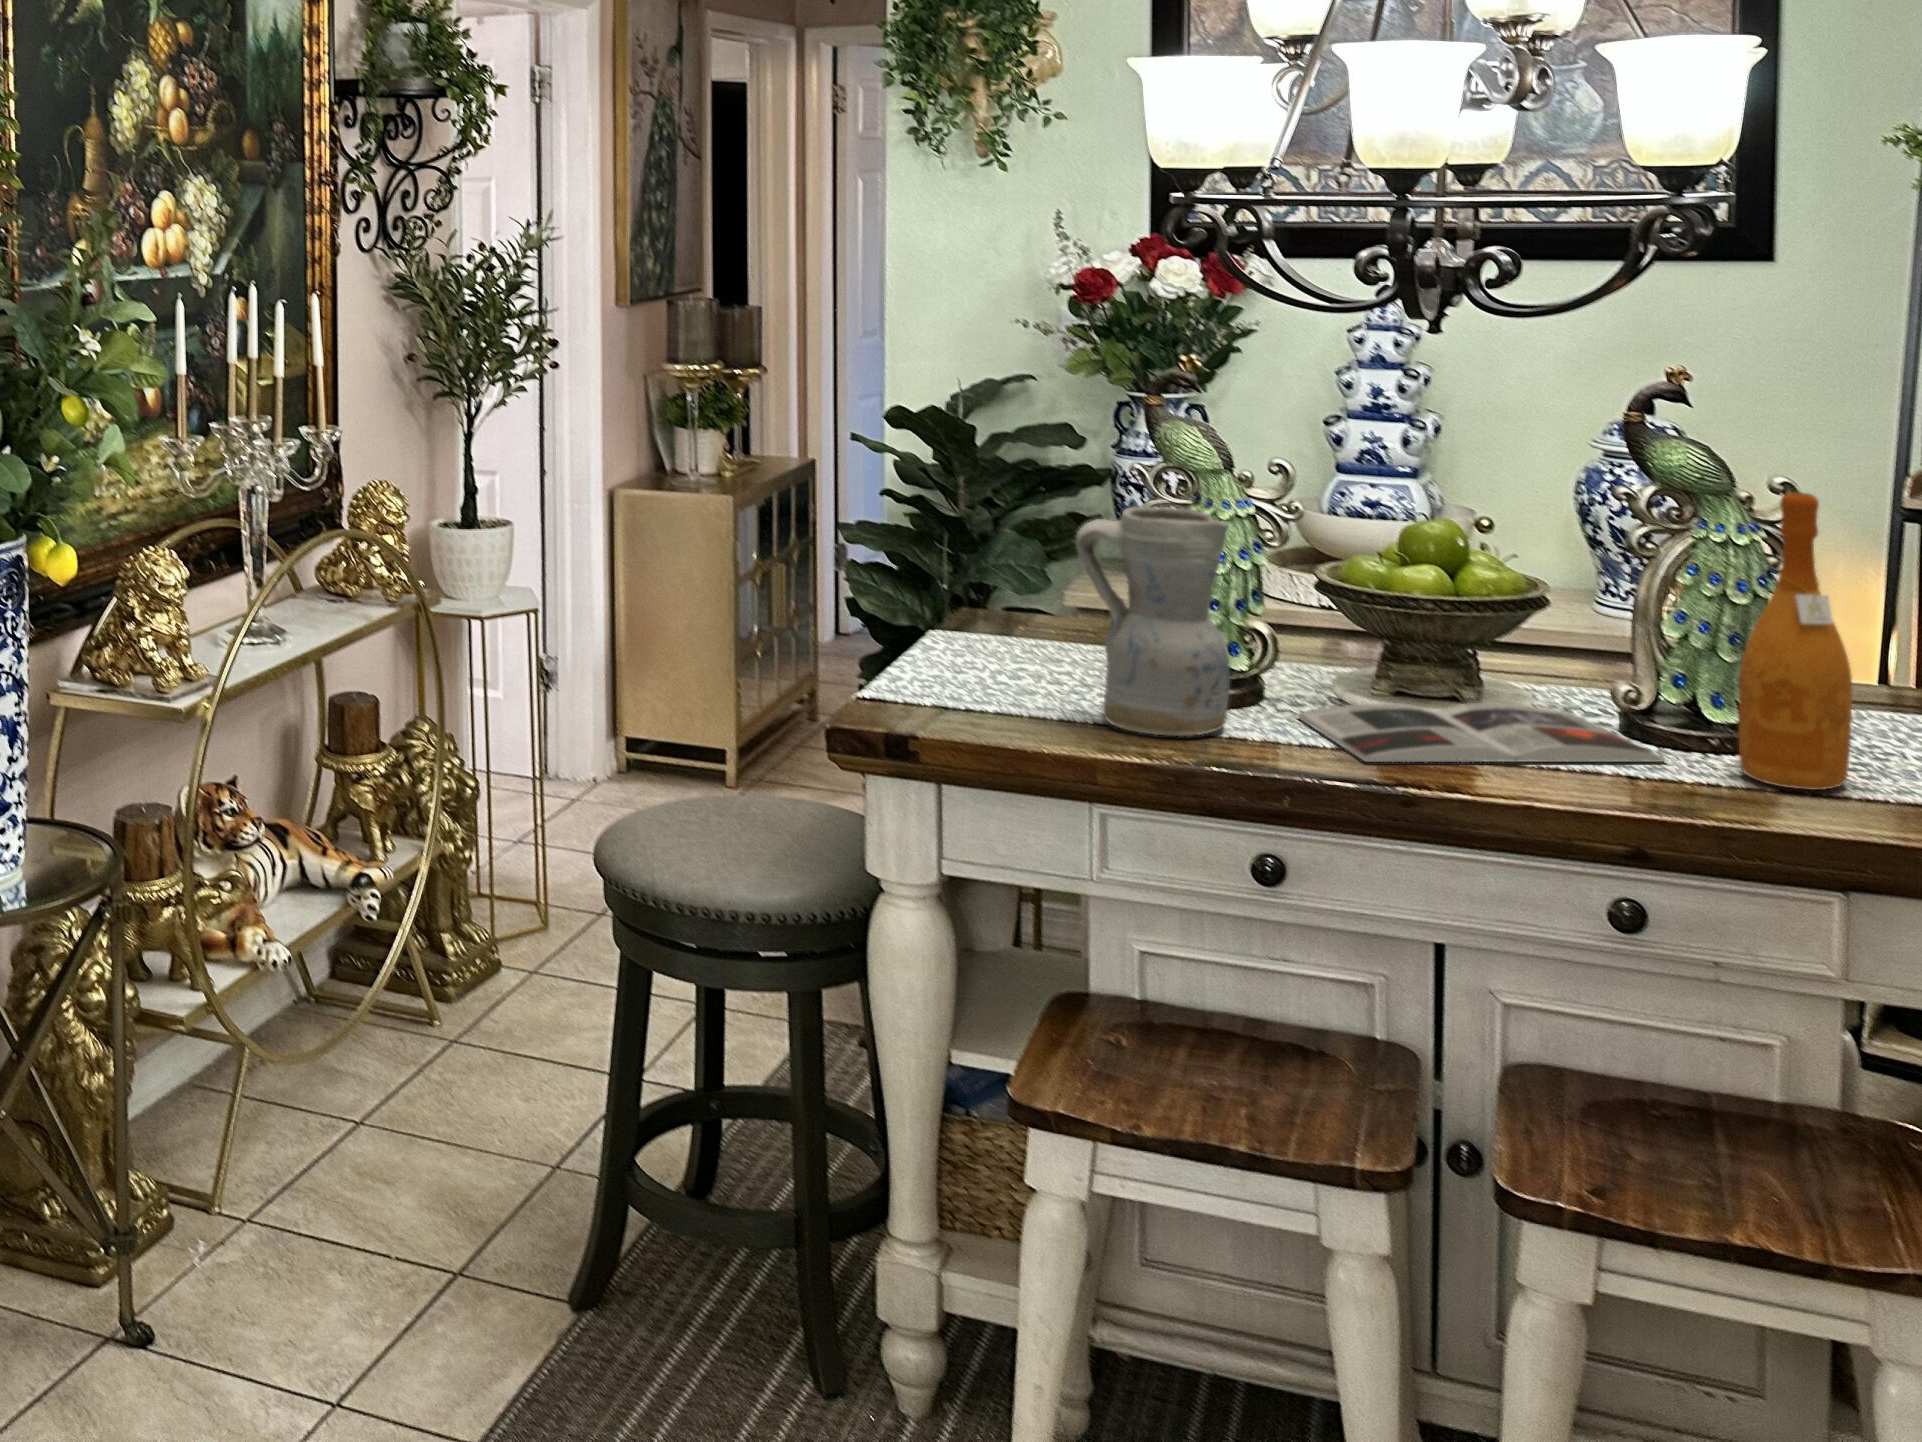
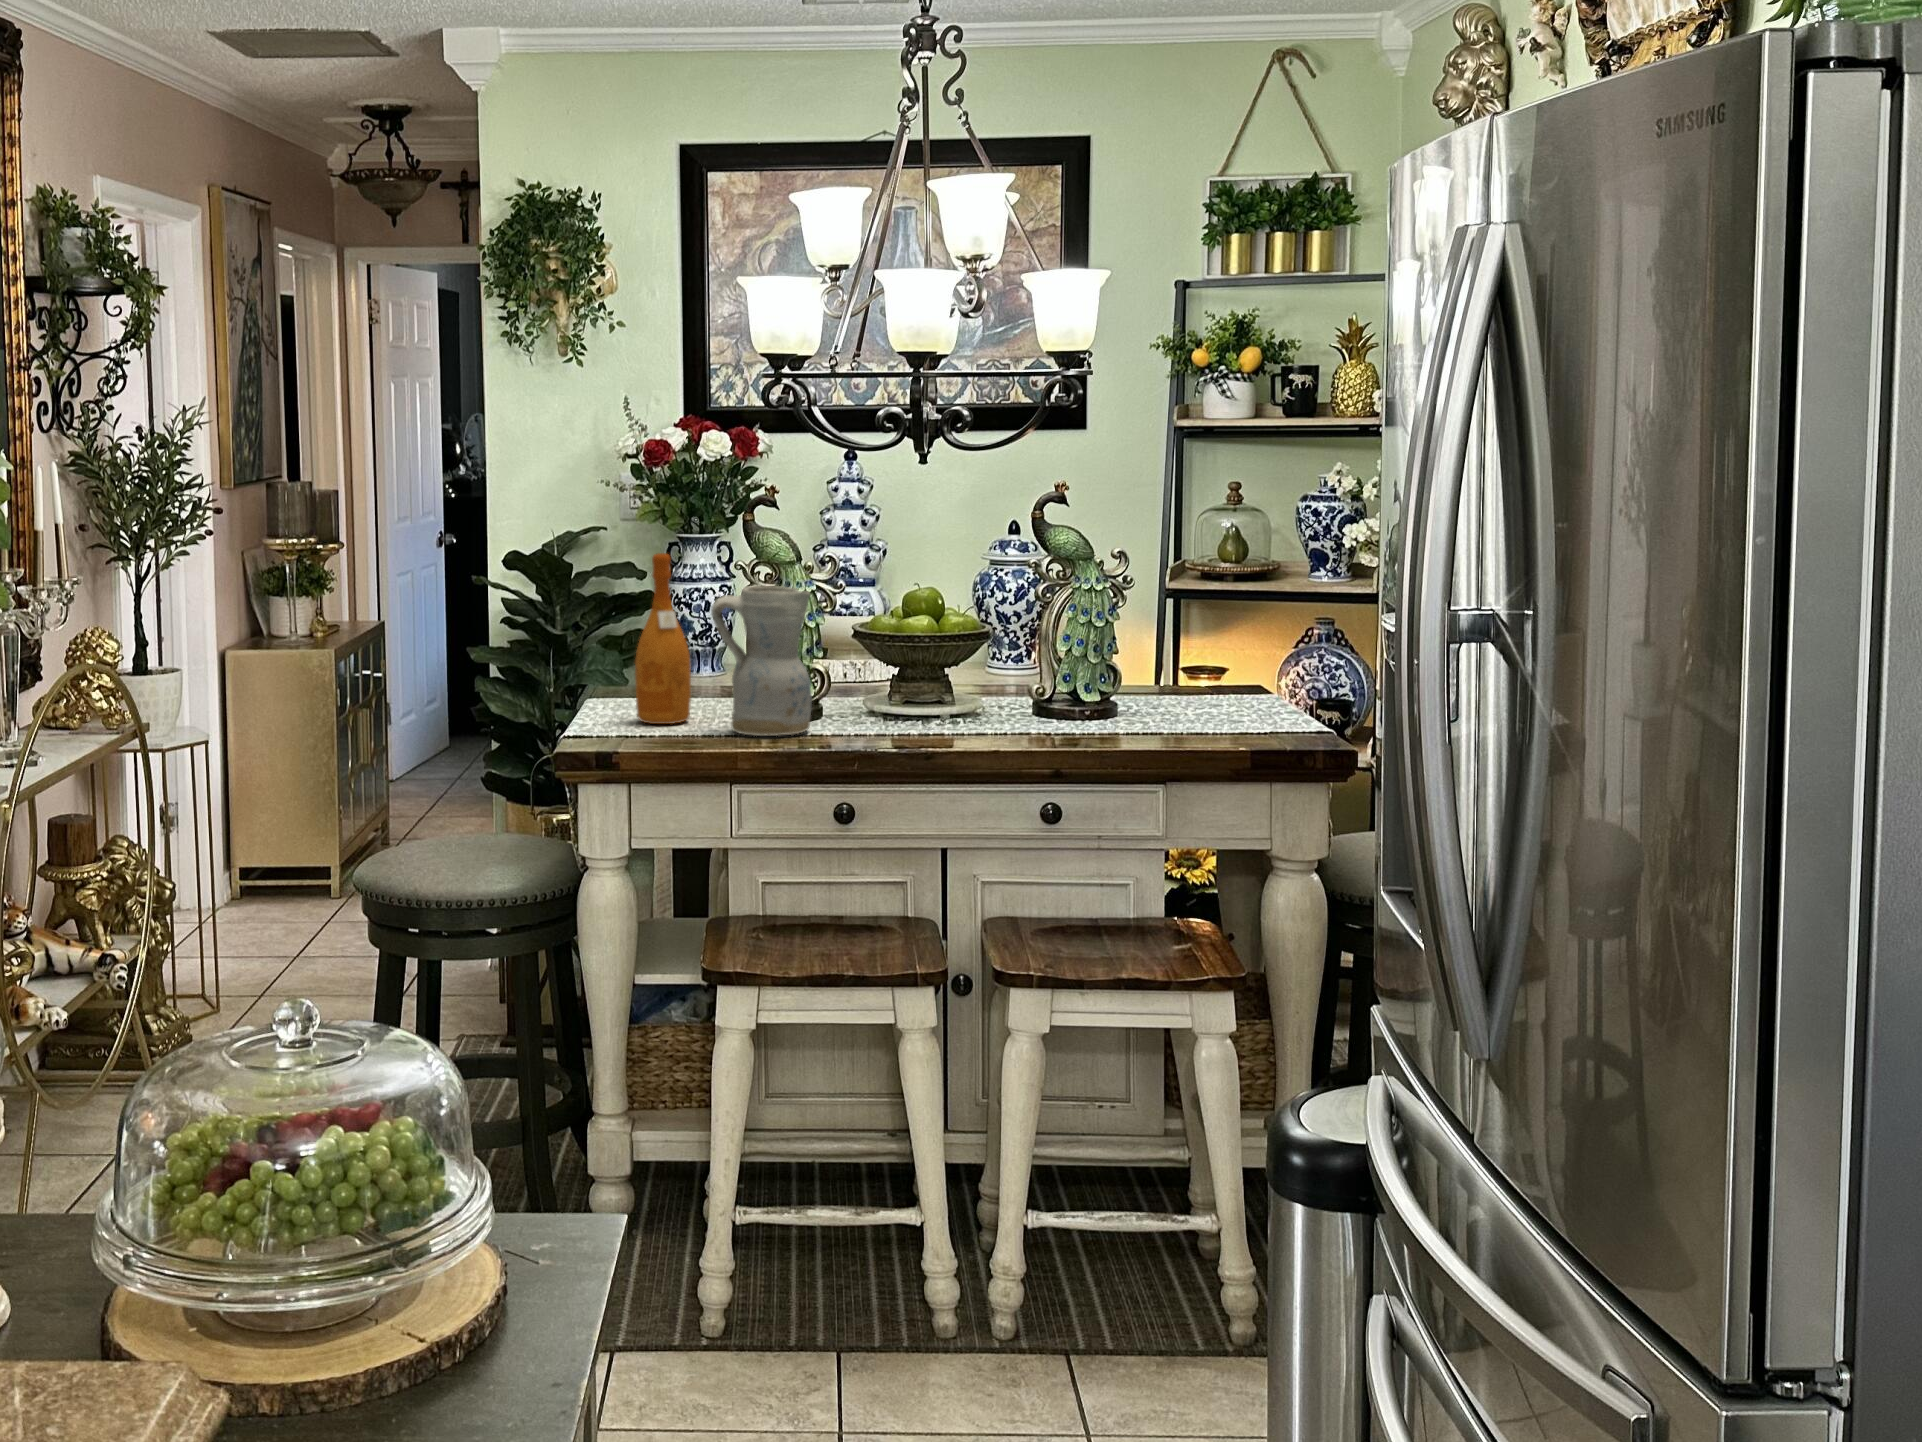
wine bottle: present [1739,492,1852,790] -> present [635,553,691,724]
magazine: present [1298,703,1667,762] -> none [849,705,1066,739]

